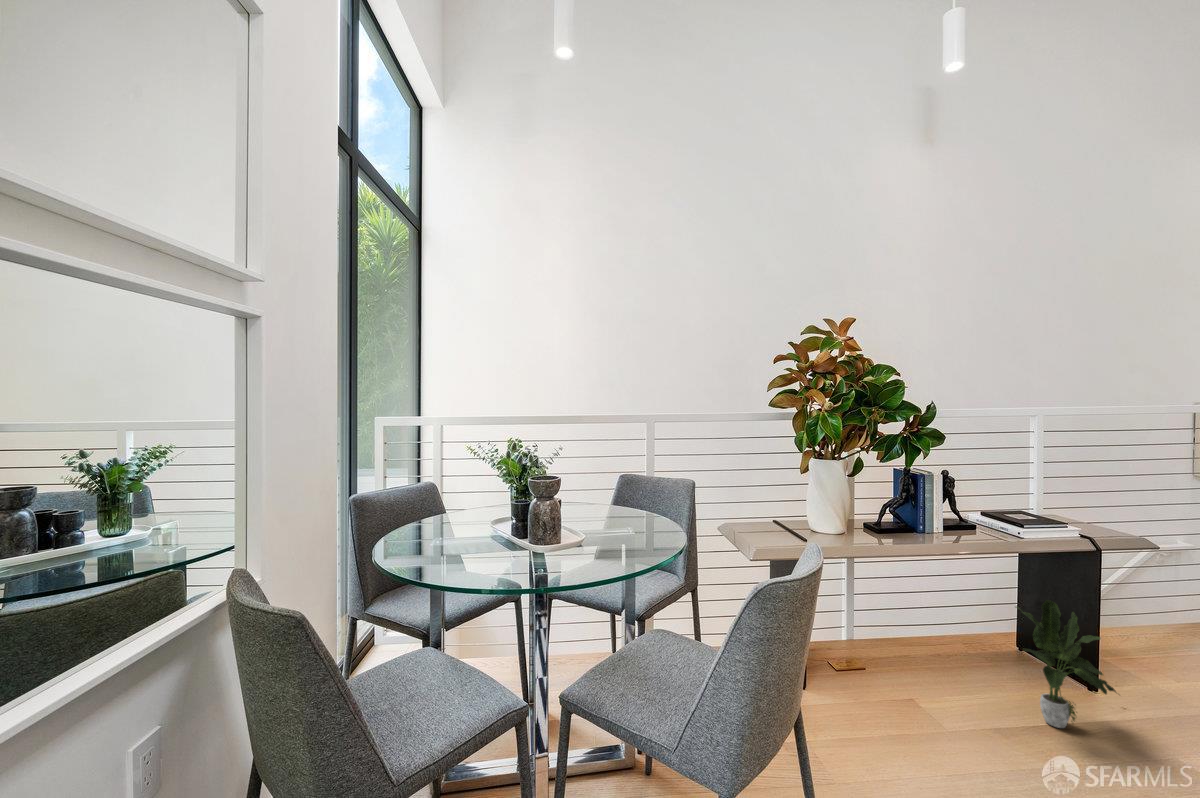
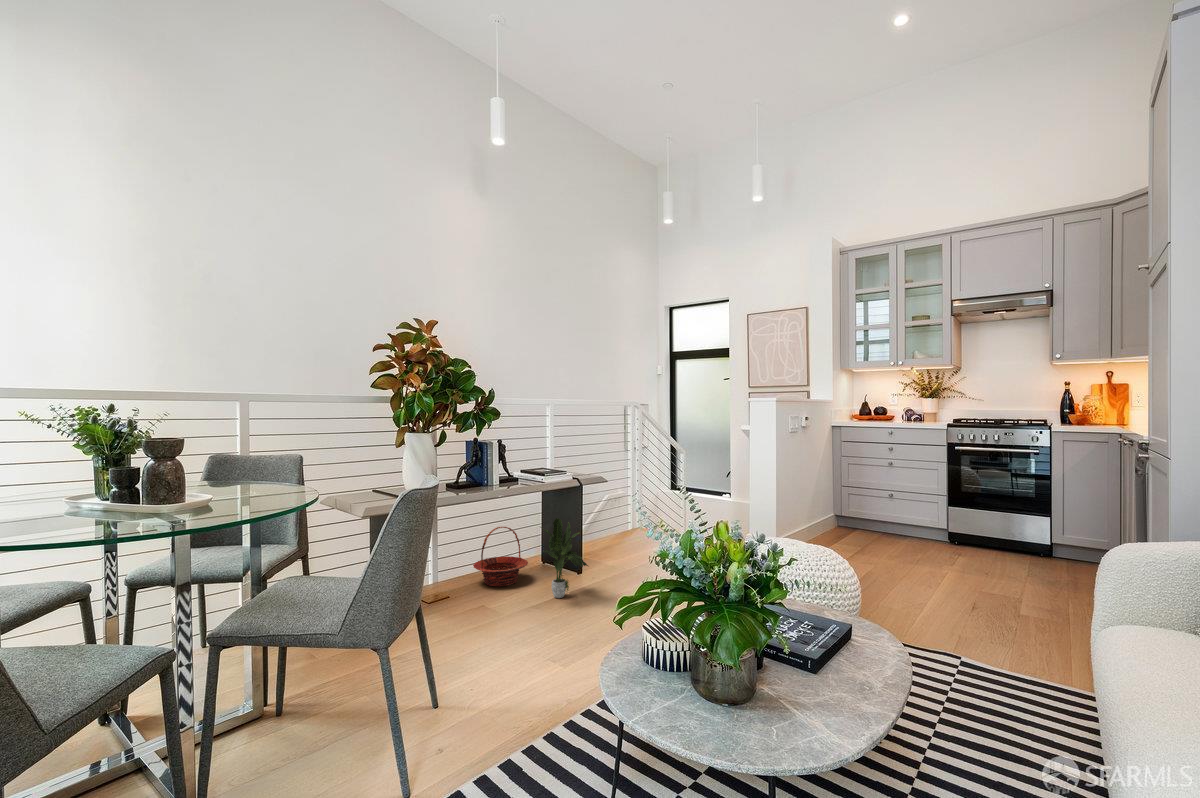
basket: none [906,587,995,672] -> present [473,527,528,586]

